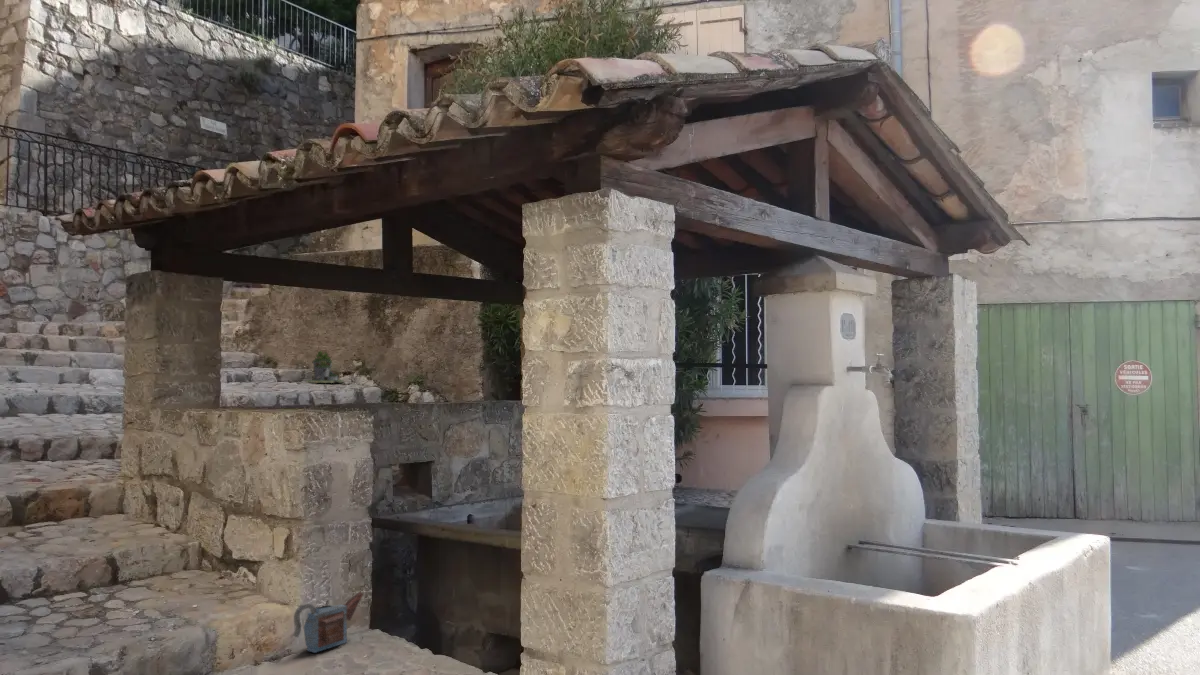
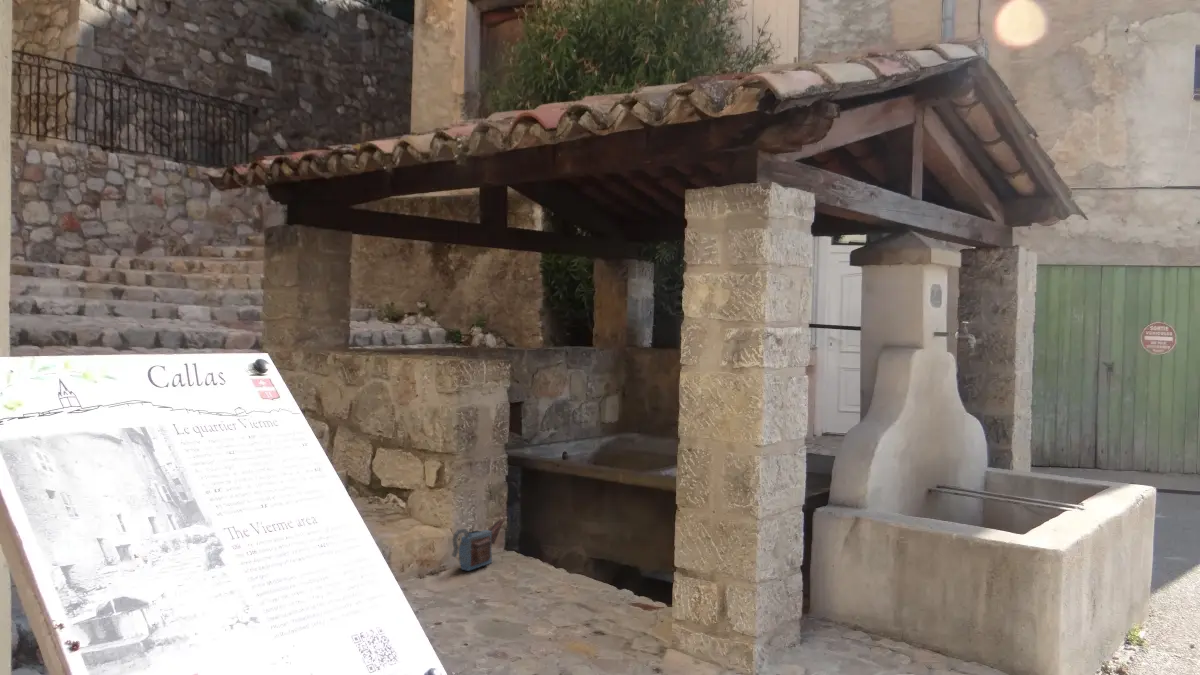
succulent planter: present [307,350,344,383] -> none [373,291,408,323]

